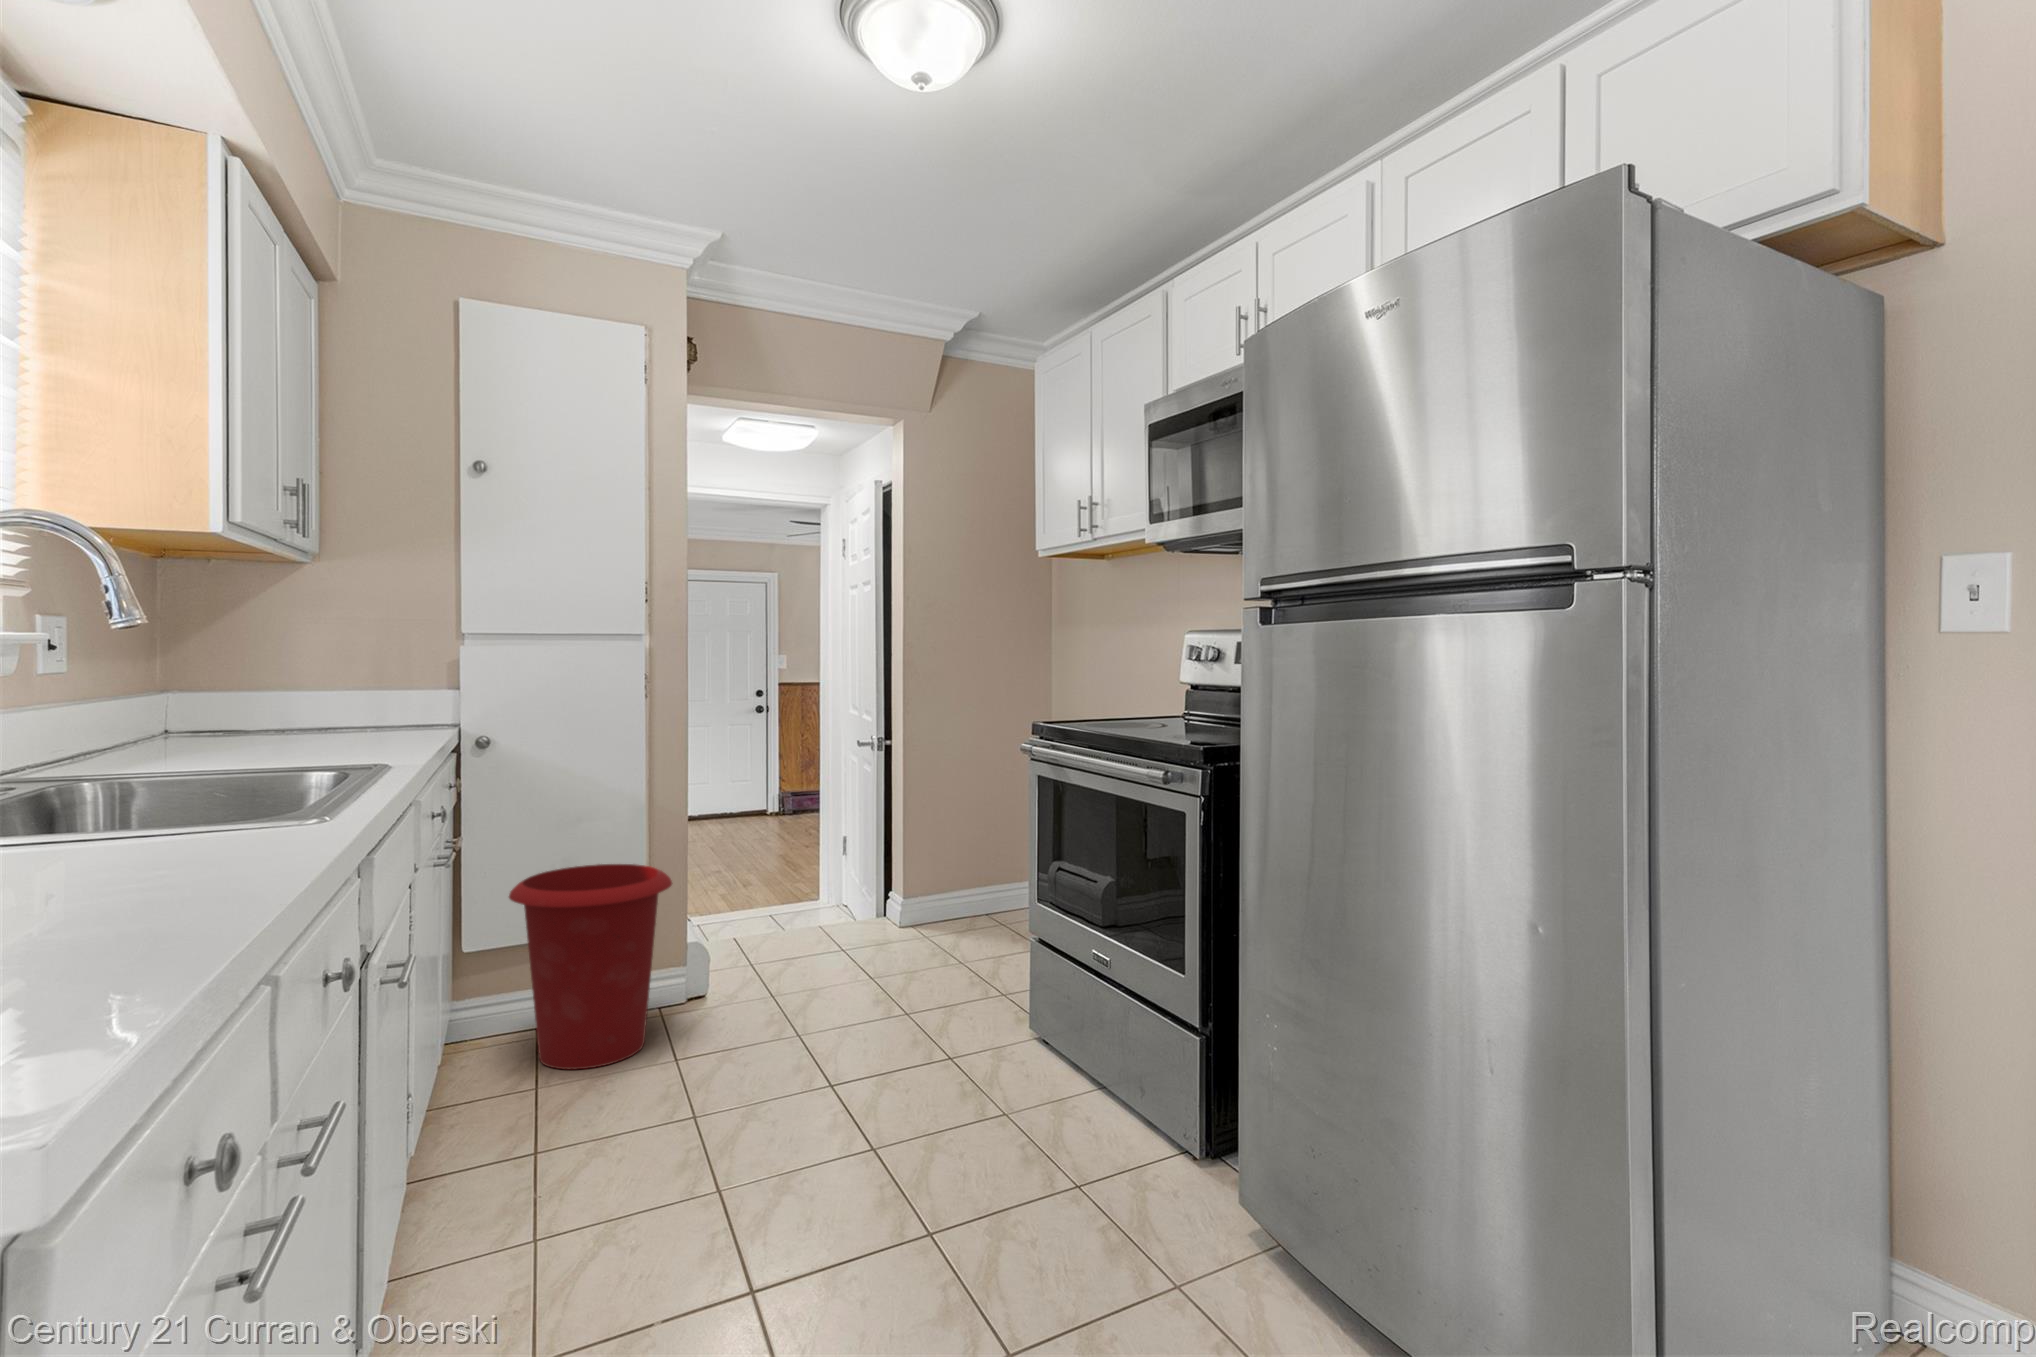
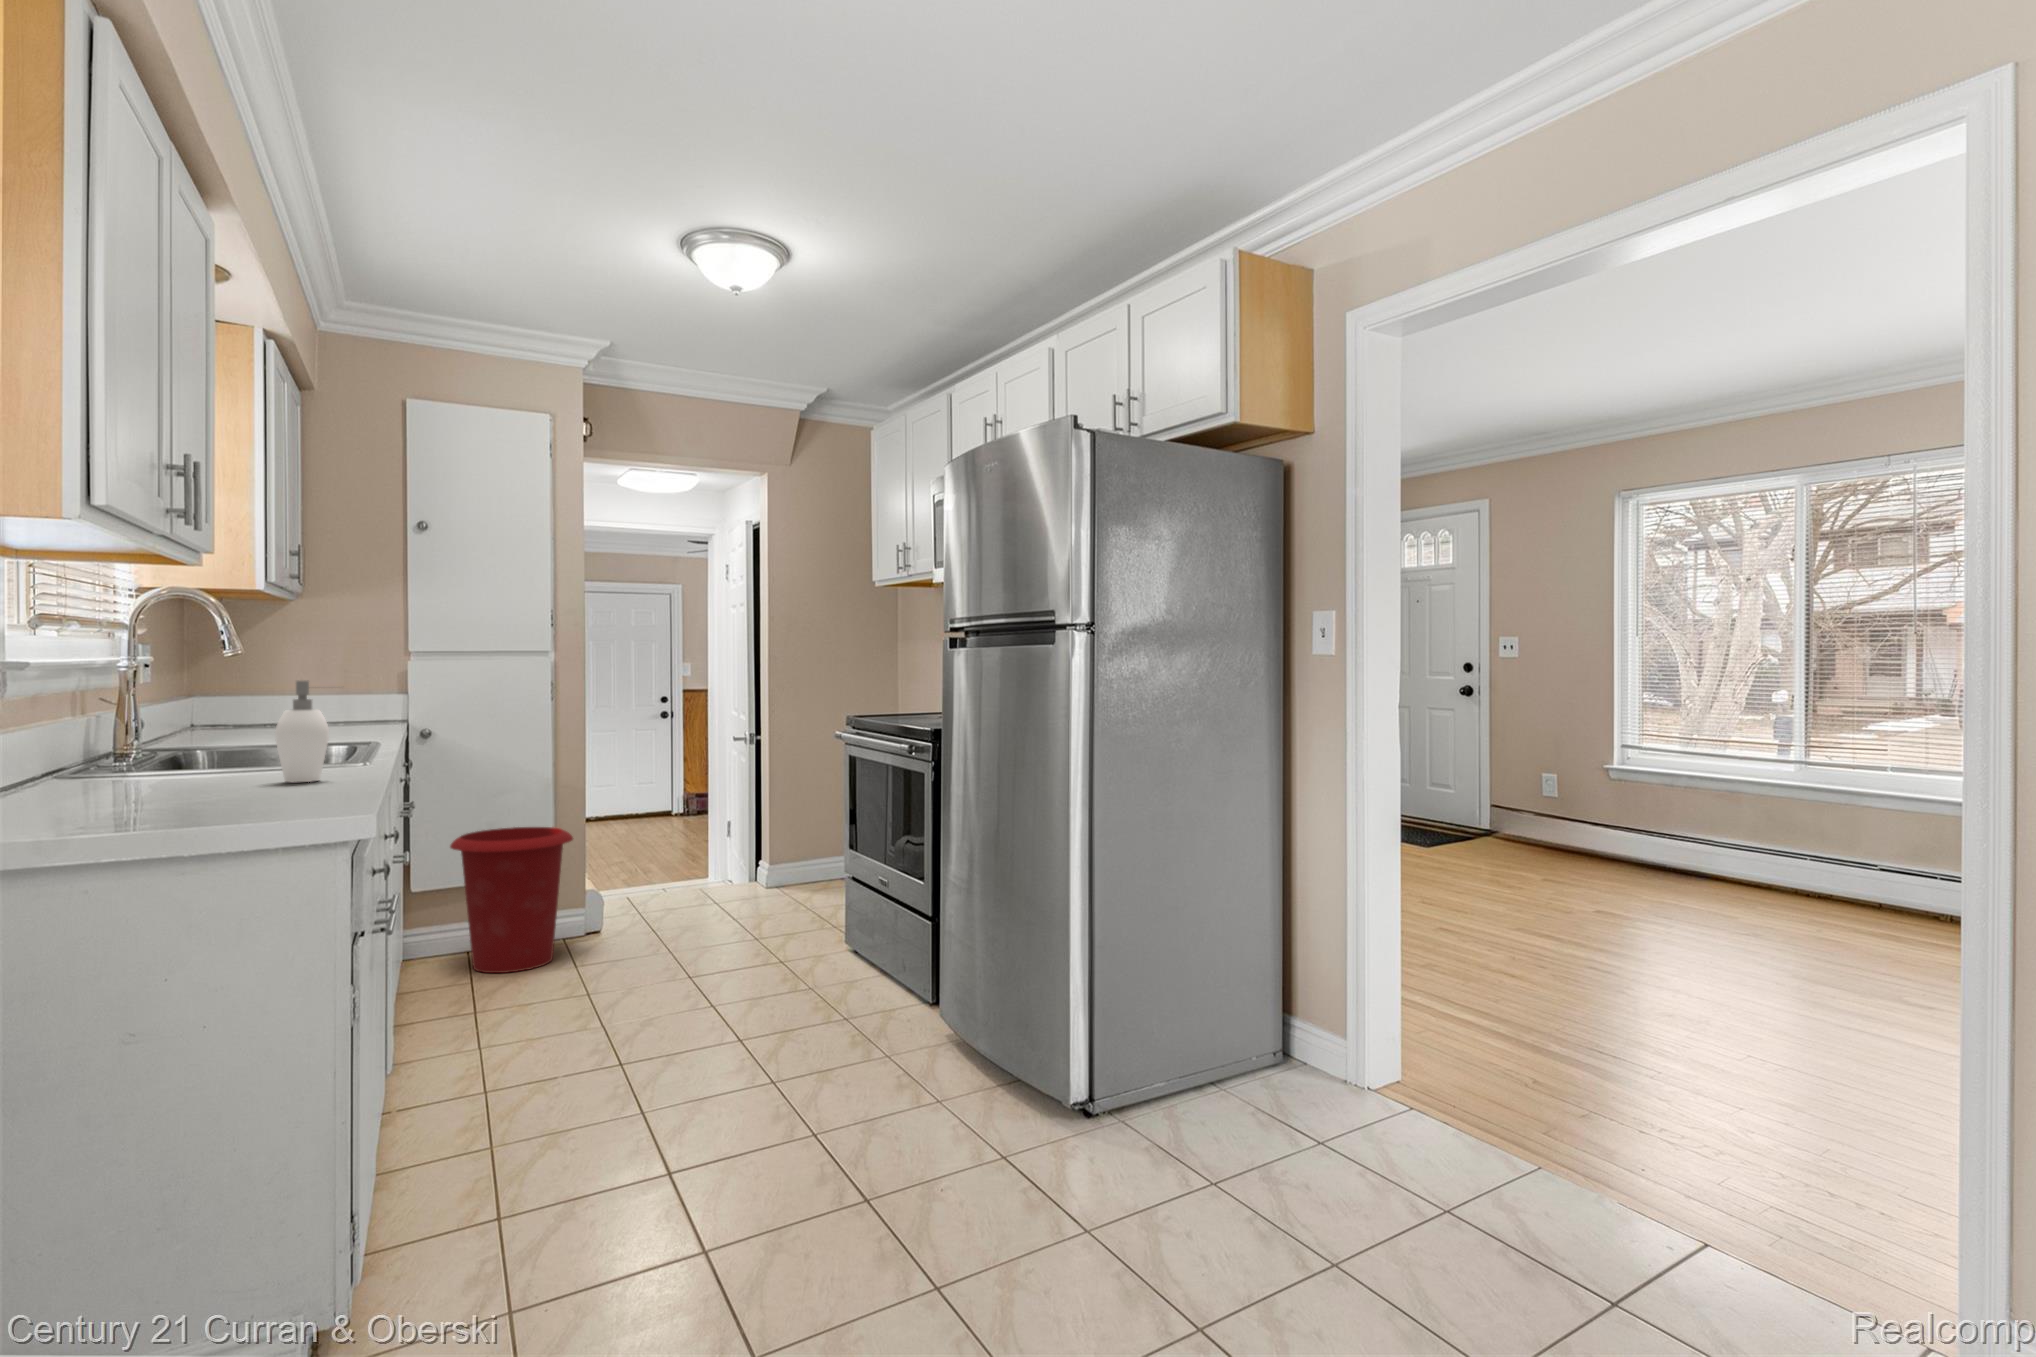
soap dispenser: none [68,672,224,891] -> present [275,681,329,782]

